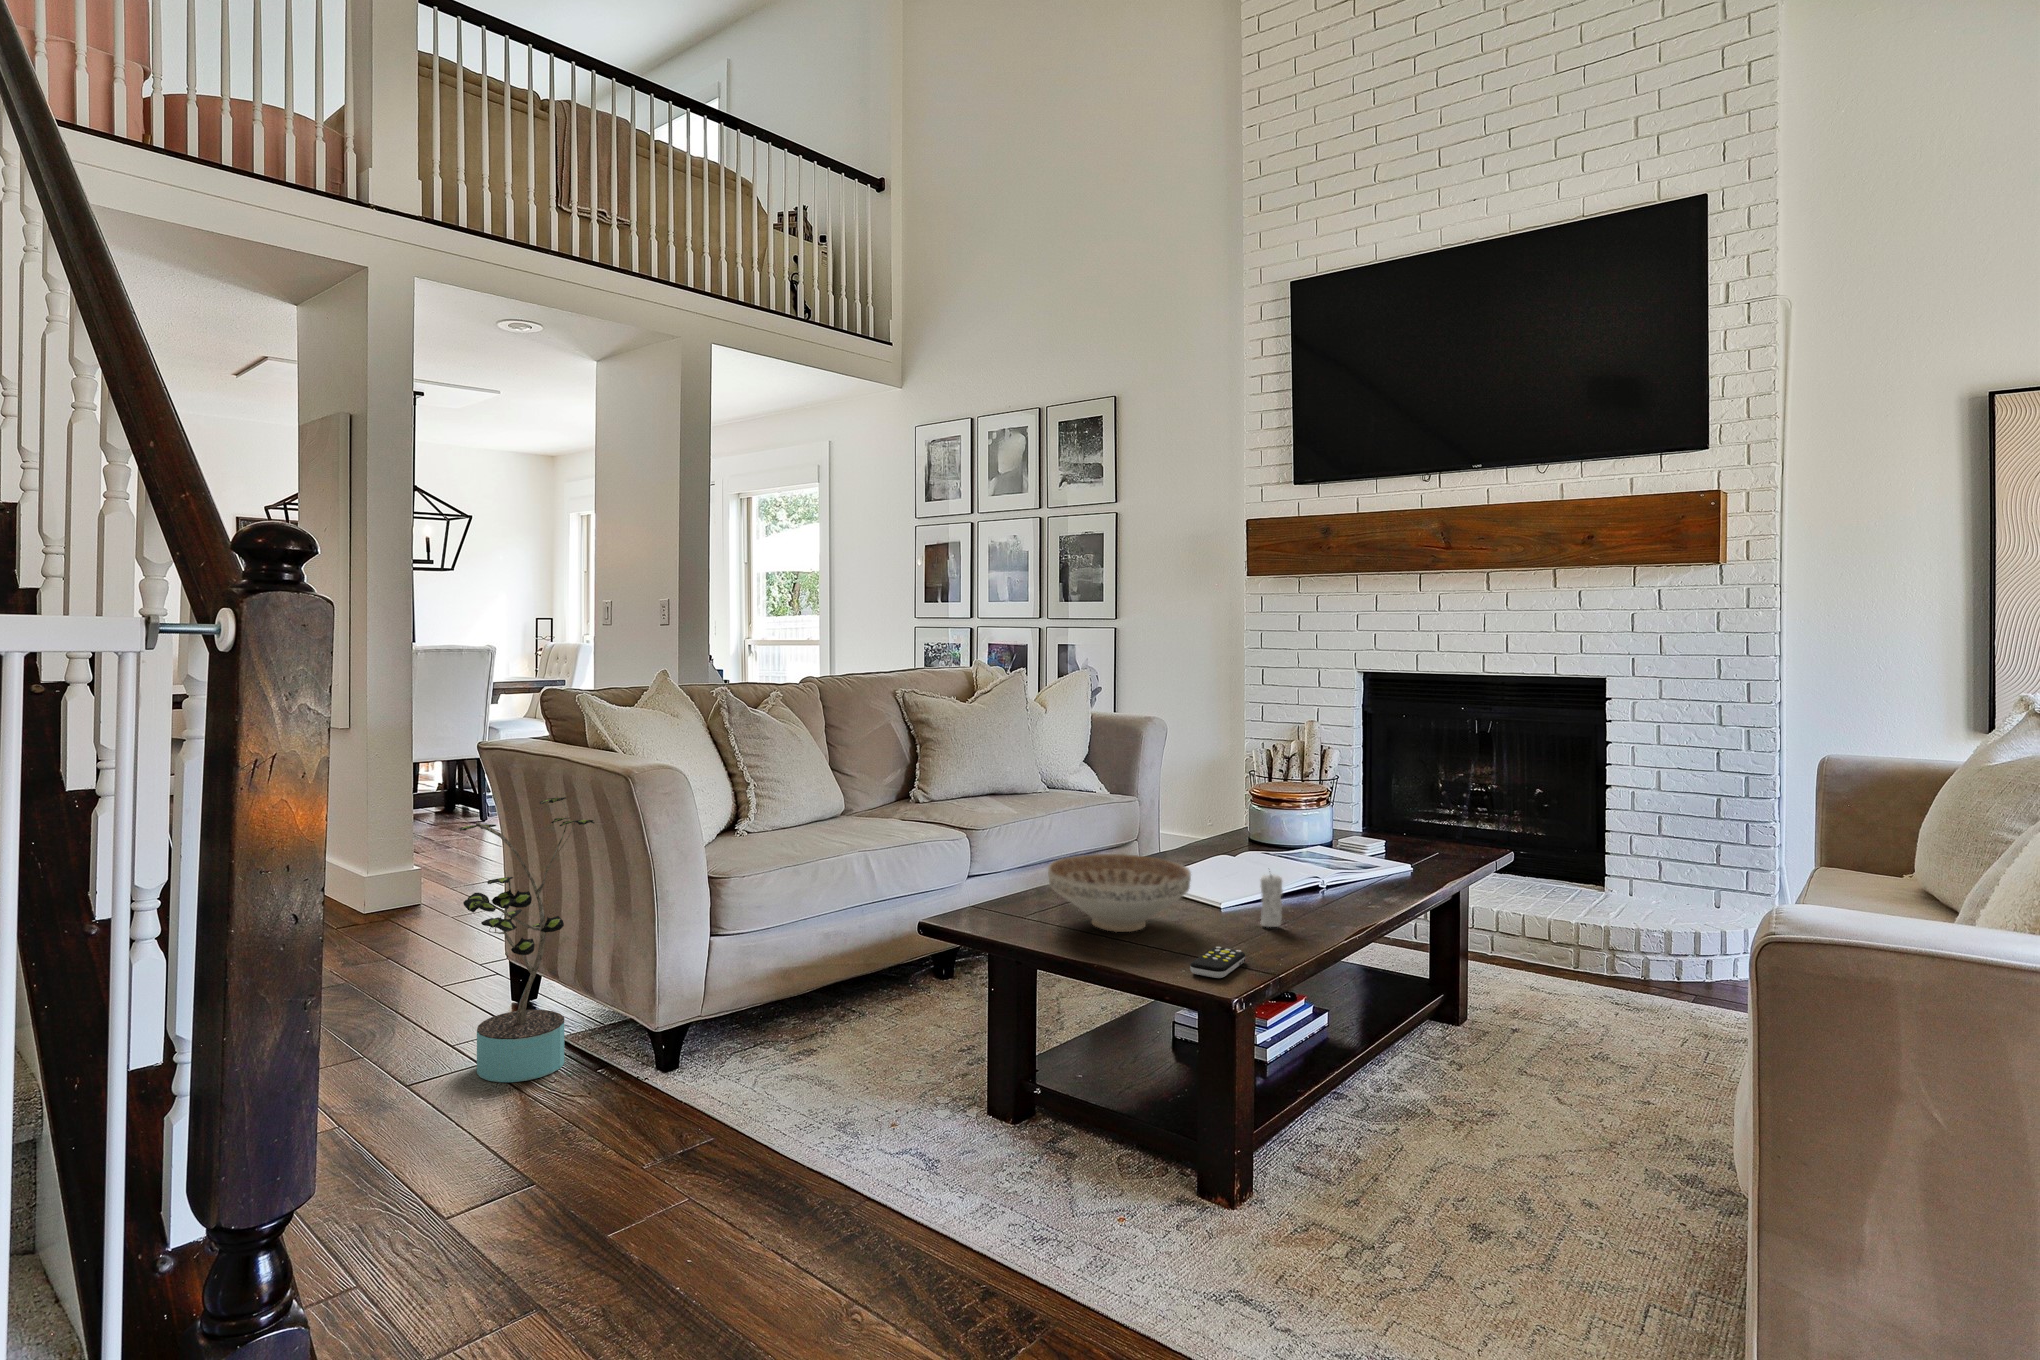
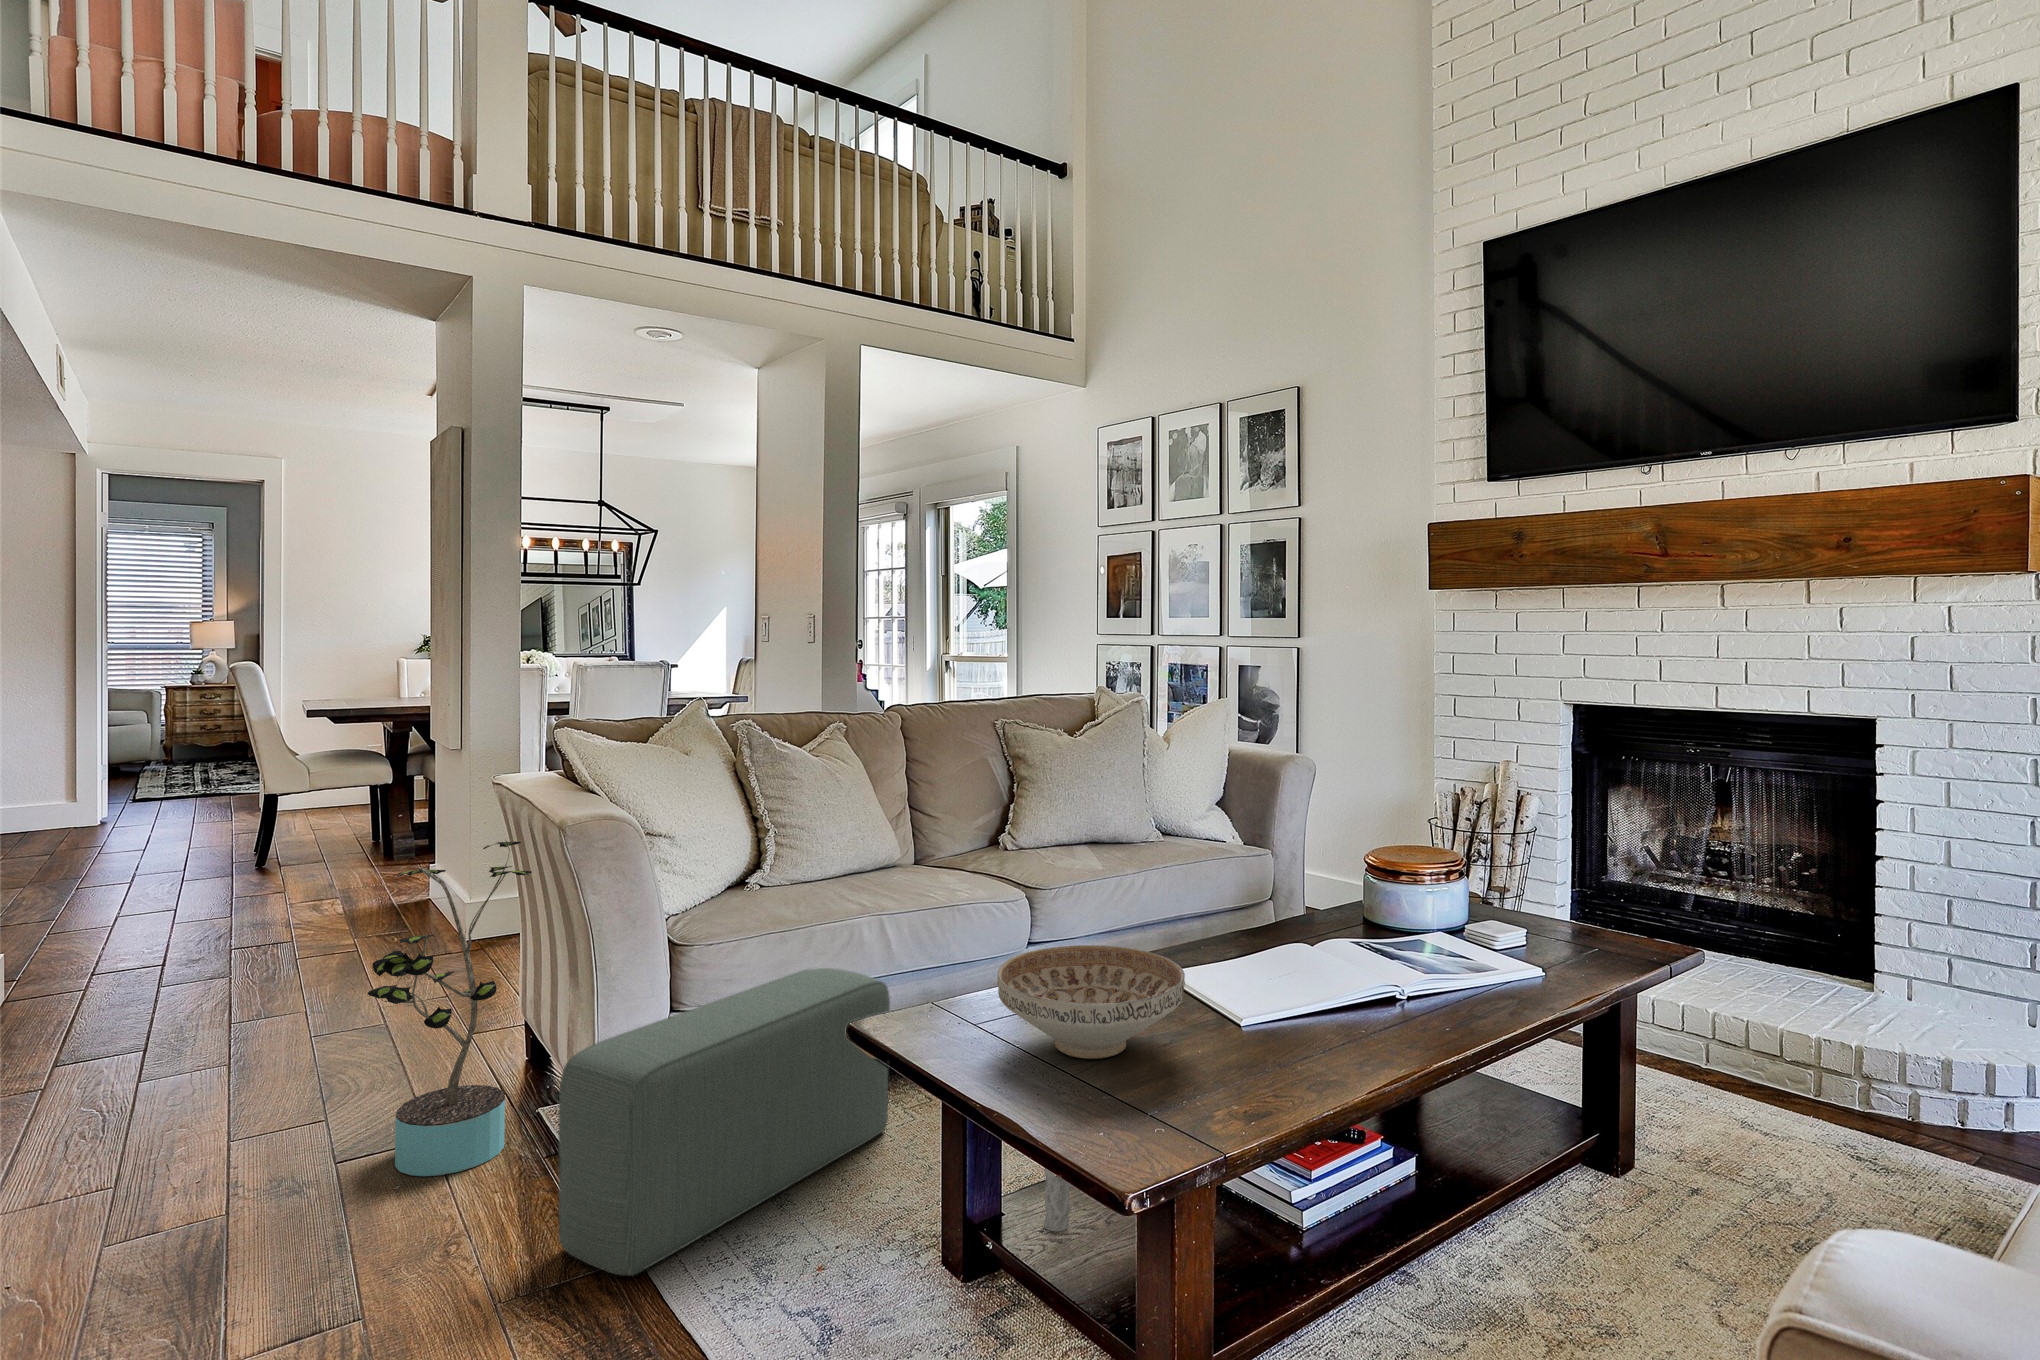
candle: present [1261,874,1283,927] -> present [1044,1168,1070,1232]
pouf: none [676,898,885,1130] -> present [559,968,890,1276]
remote control: present [1190,947,1245,978] -> none [1119,1099,1211,1154]

